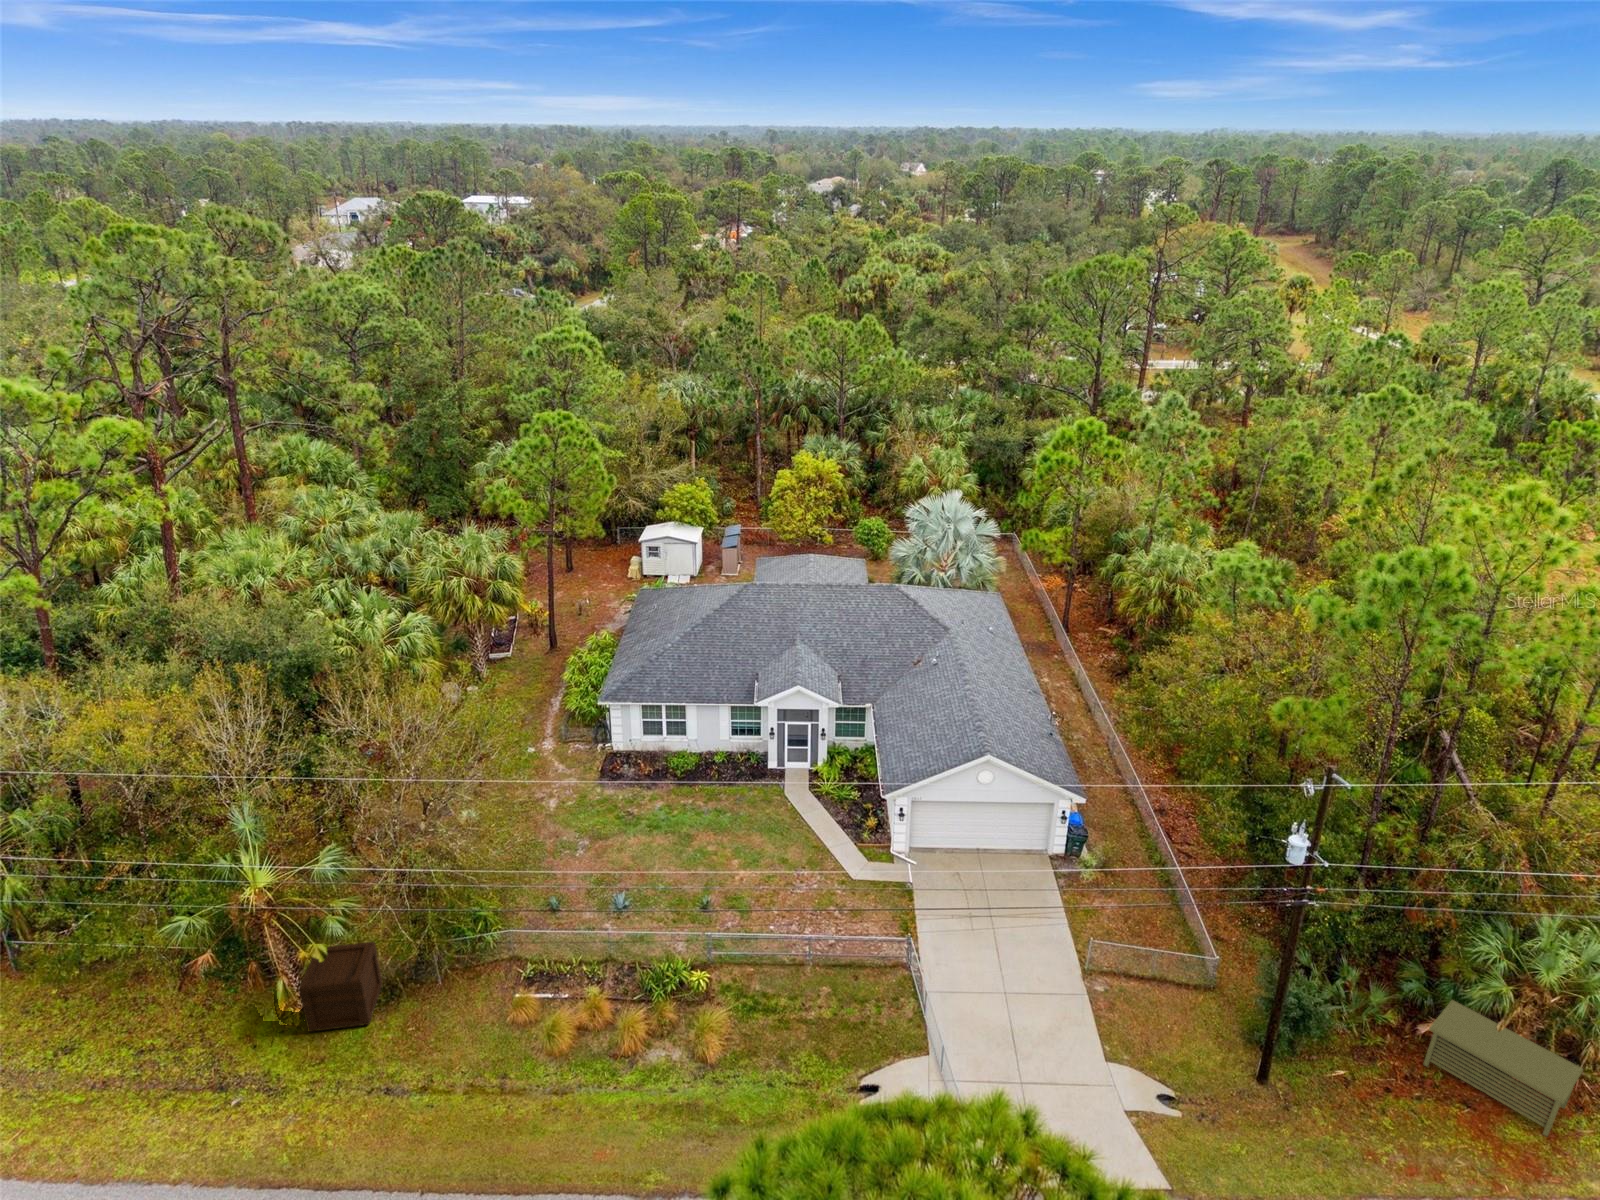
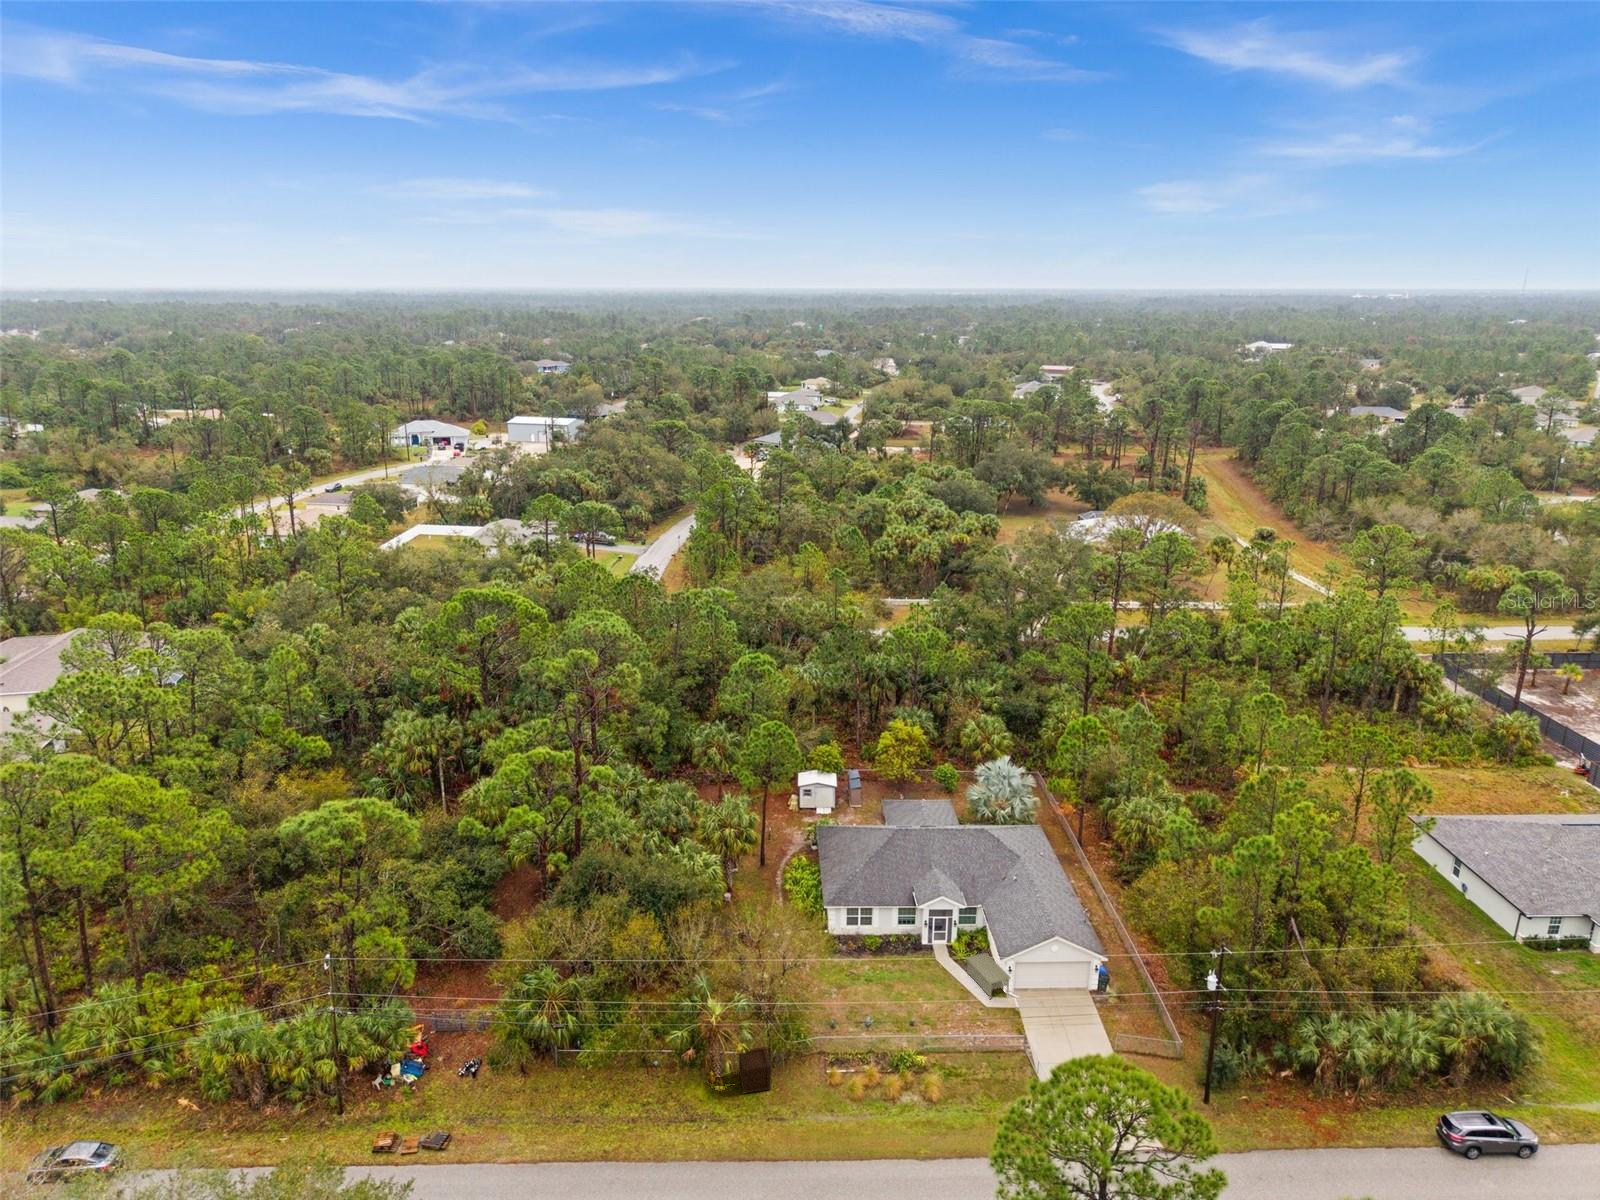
storage bench: present [1423,1000,1583,1136] -> present [967,953,1010,999]

